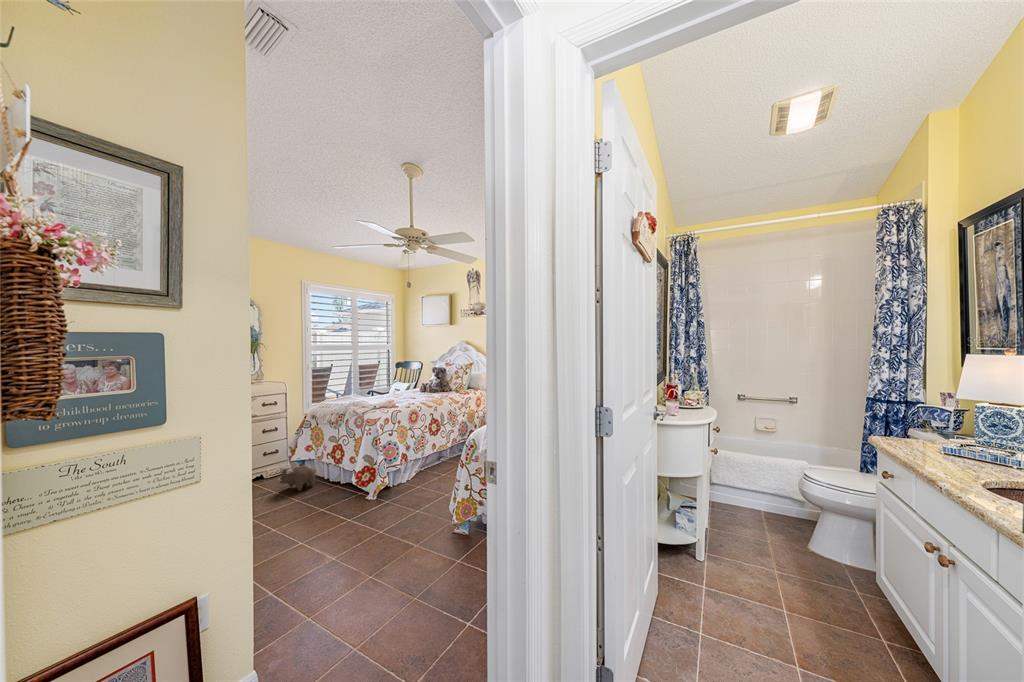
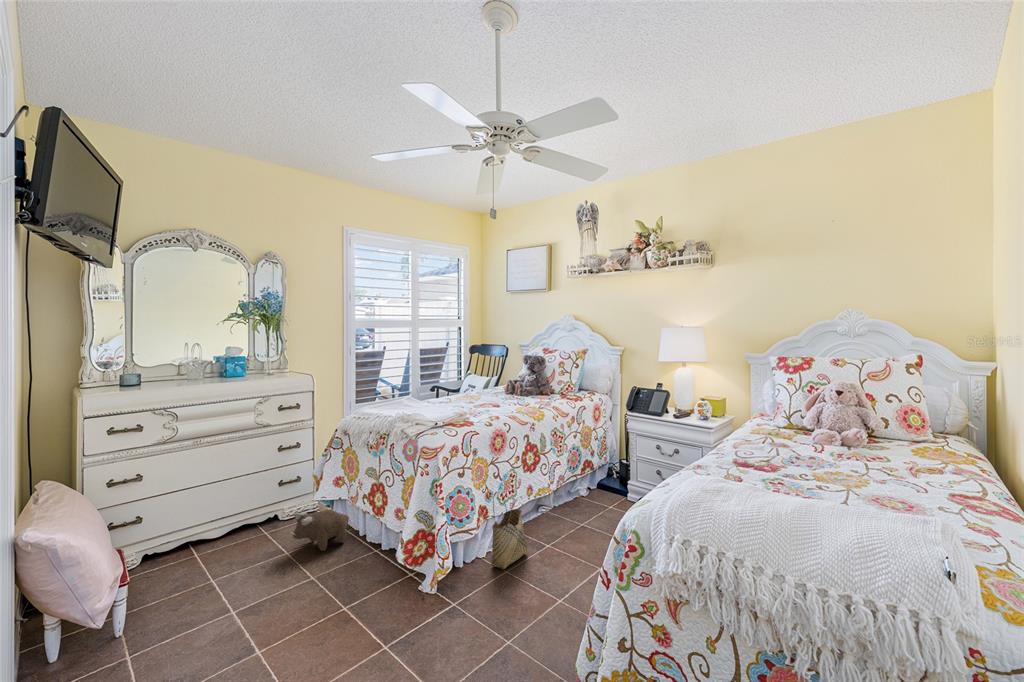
woven basket: none [409,446,431,489] -> present [491,492,527,569]

